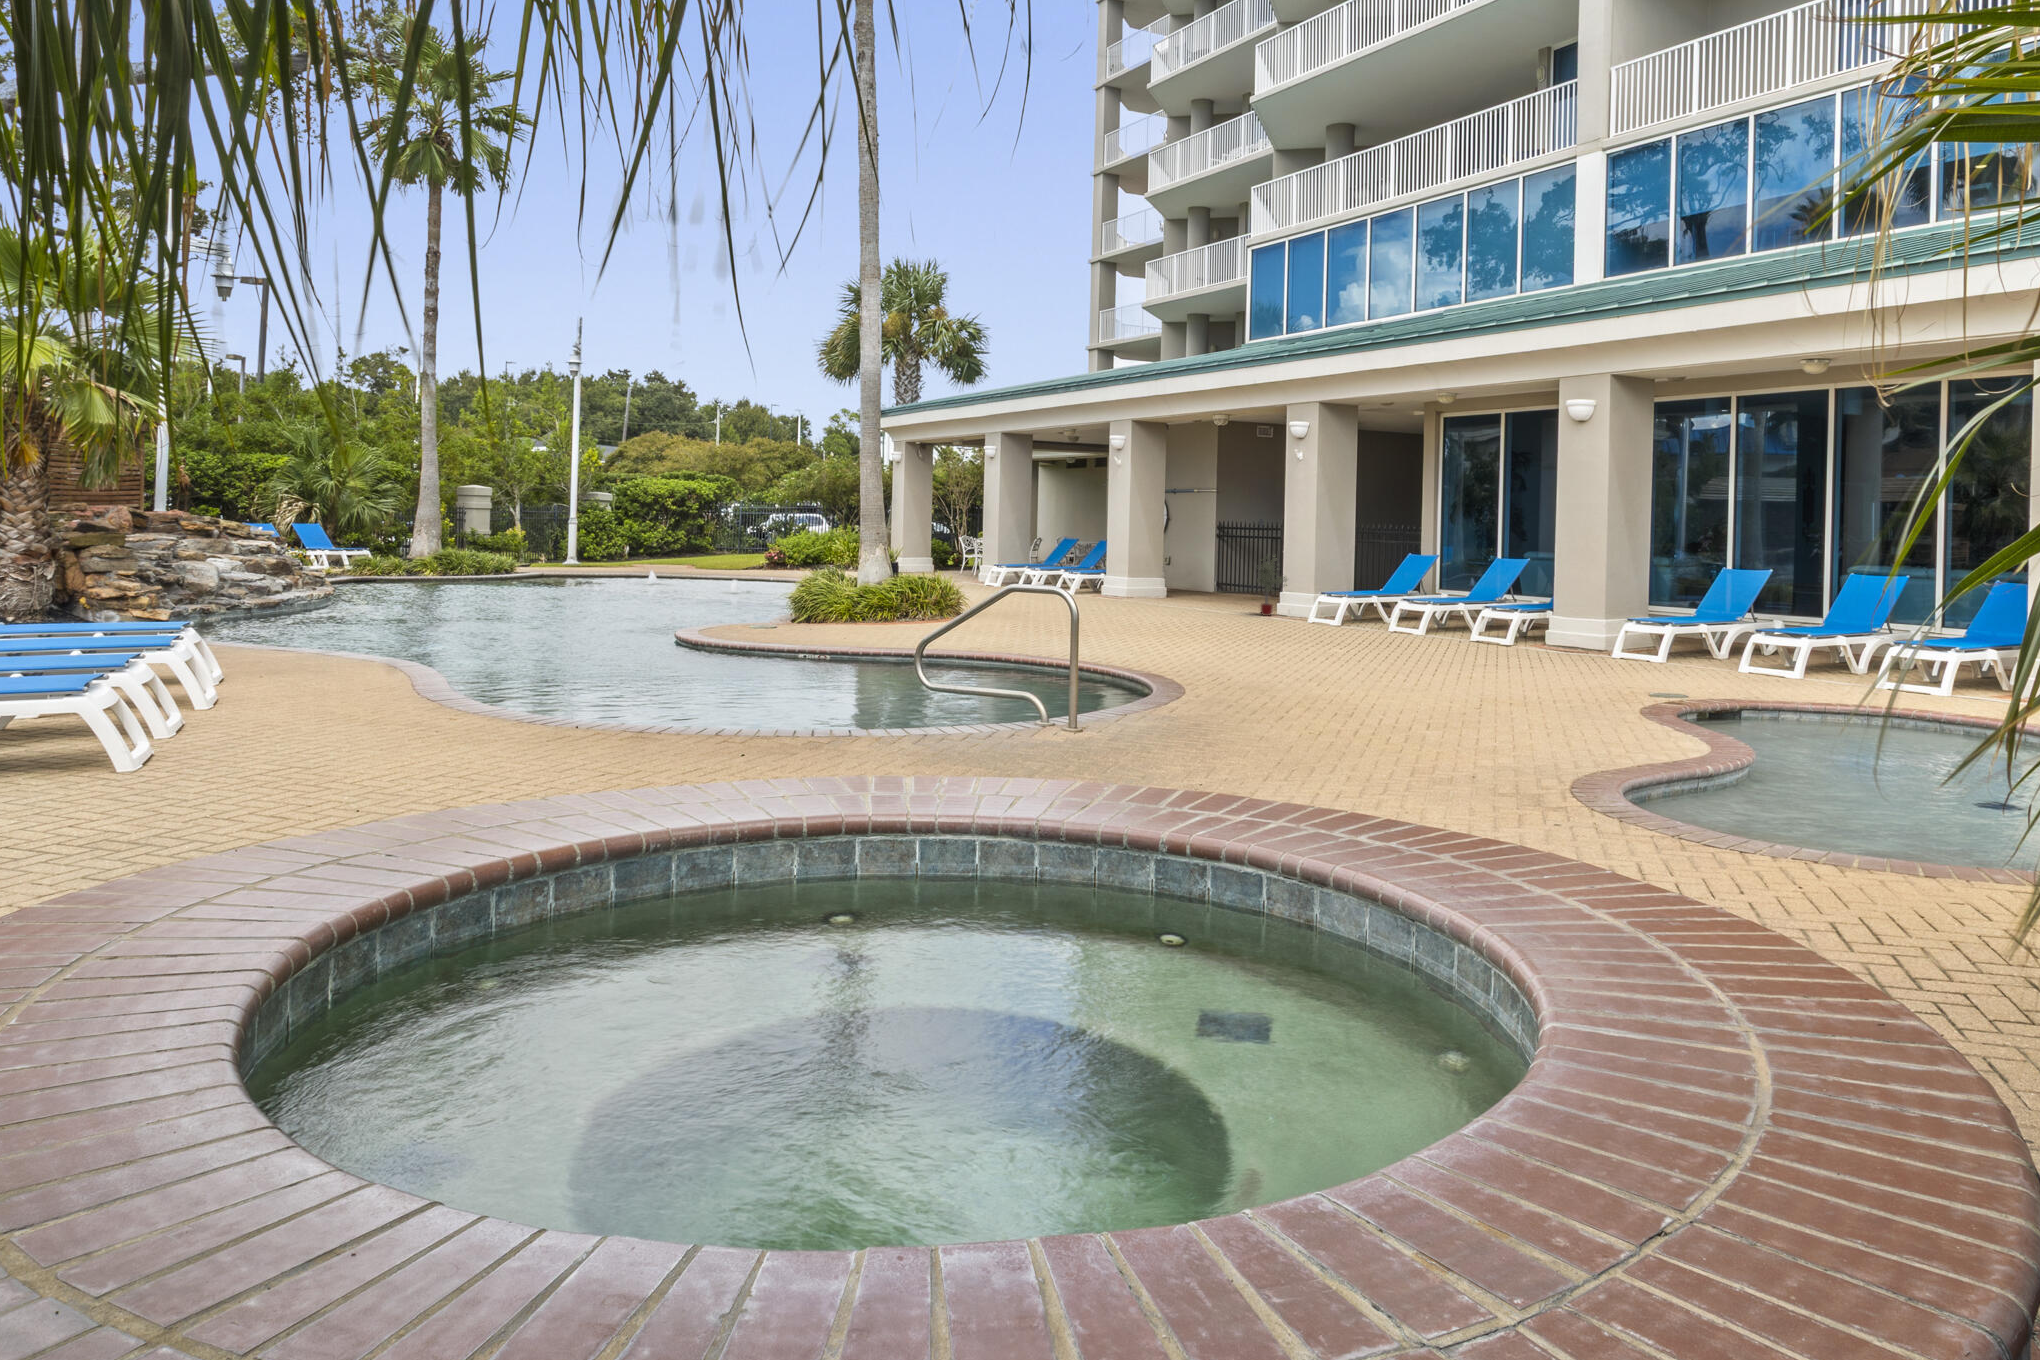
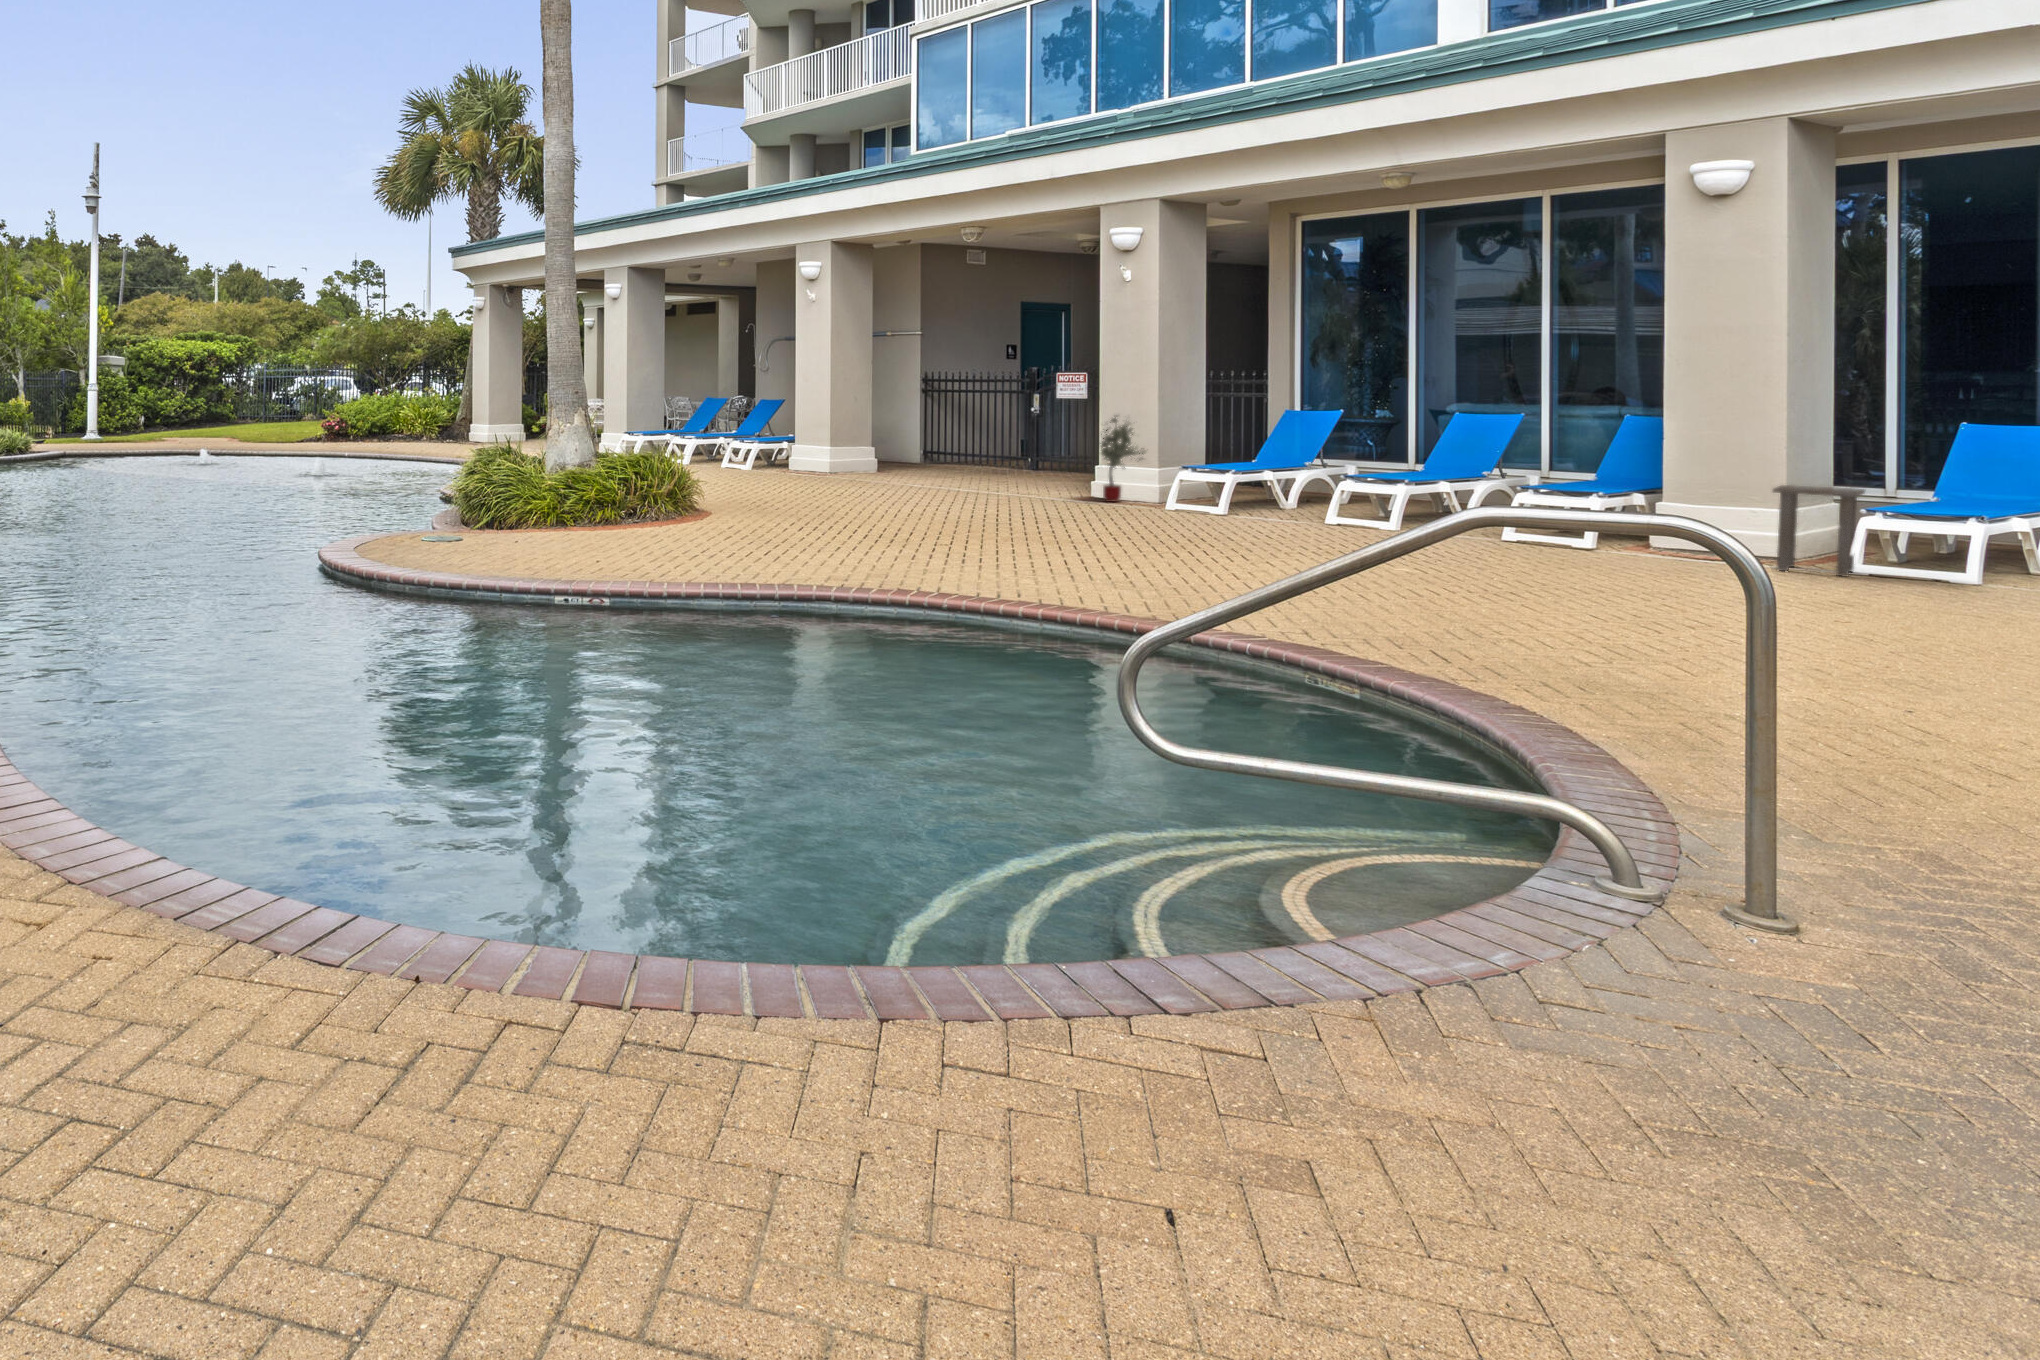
side table: none [1539,601,1594,655] -> present [1773,485,1865,577]

